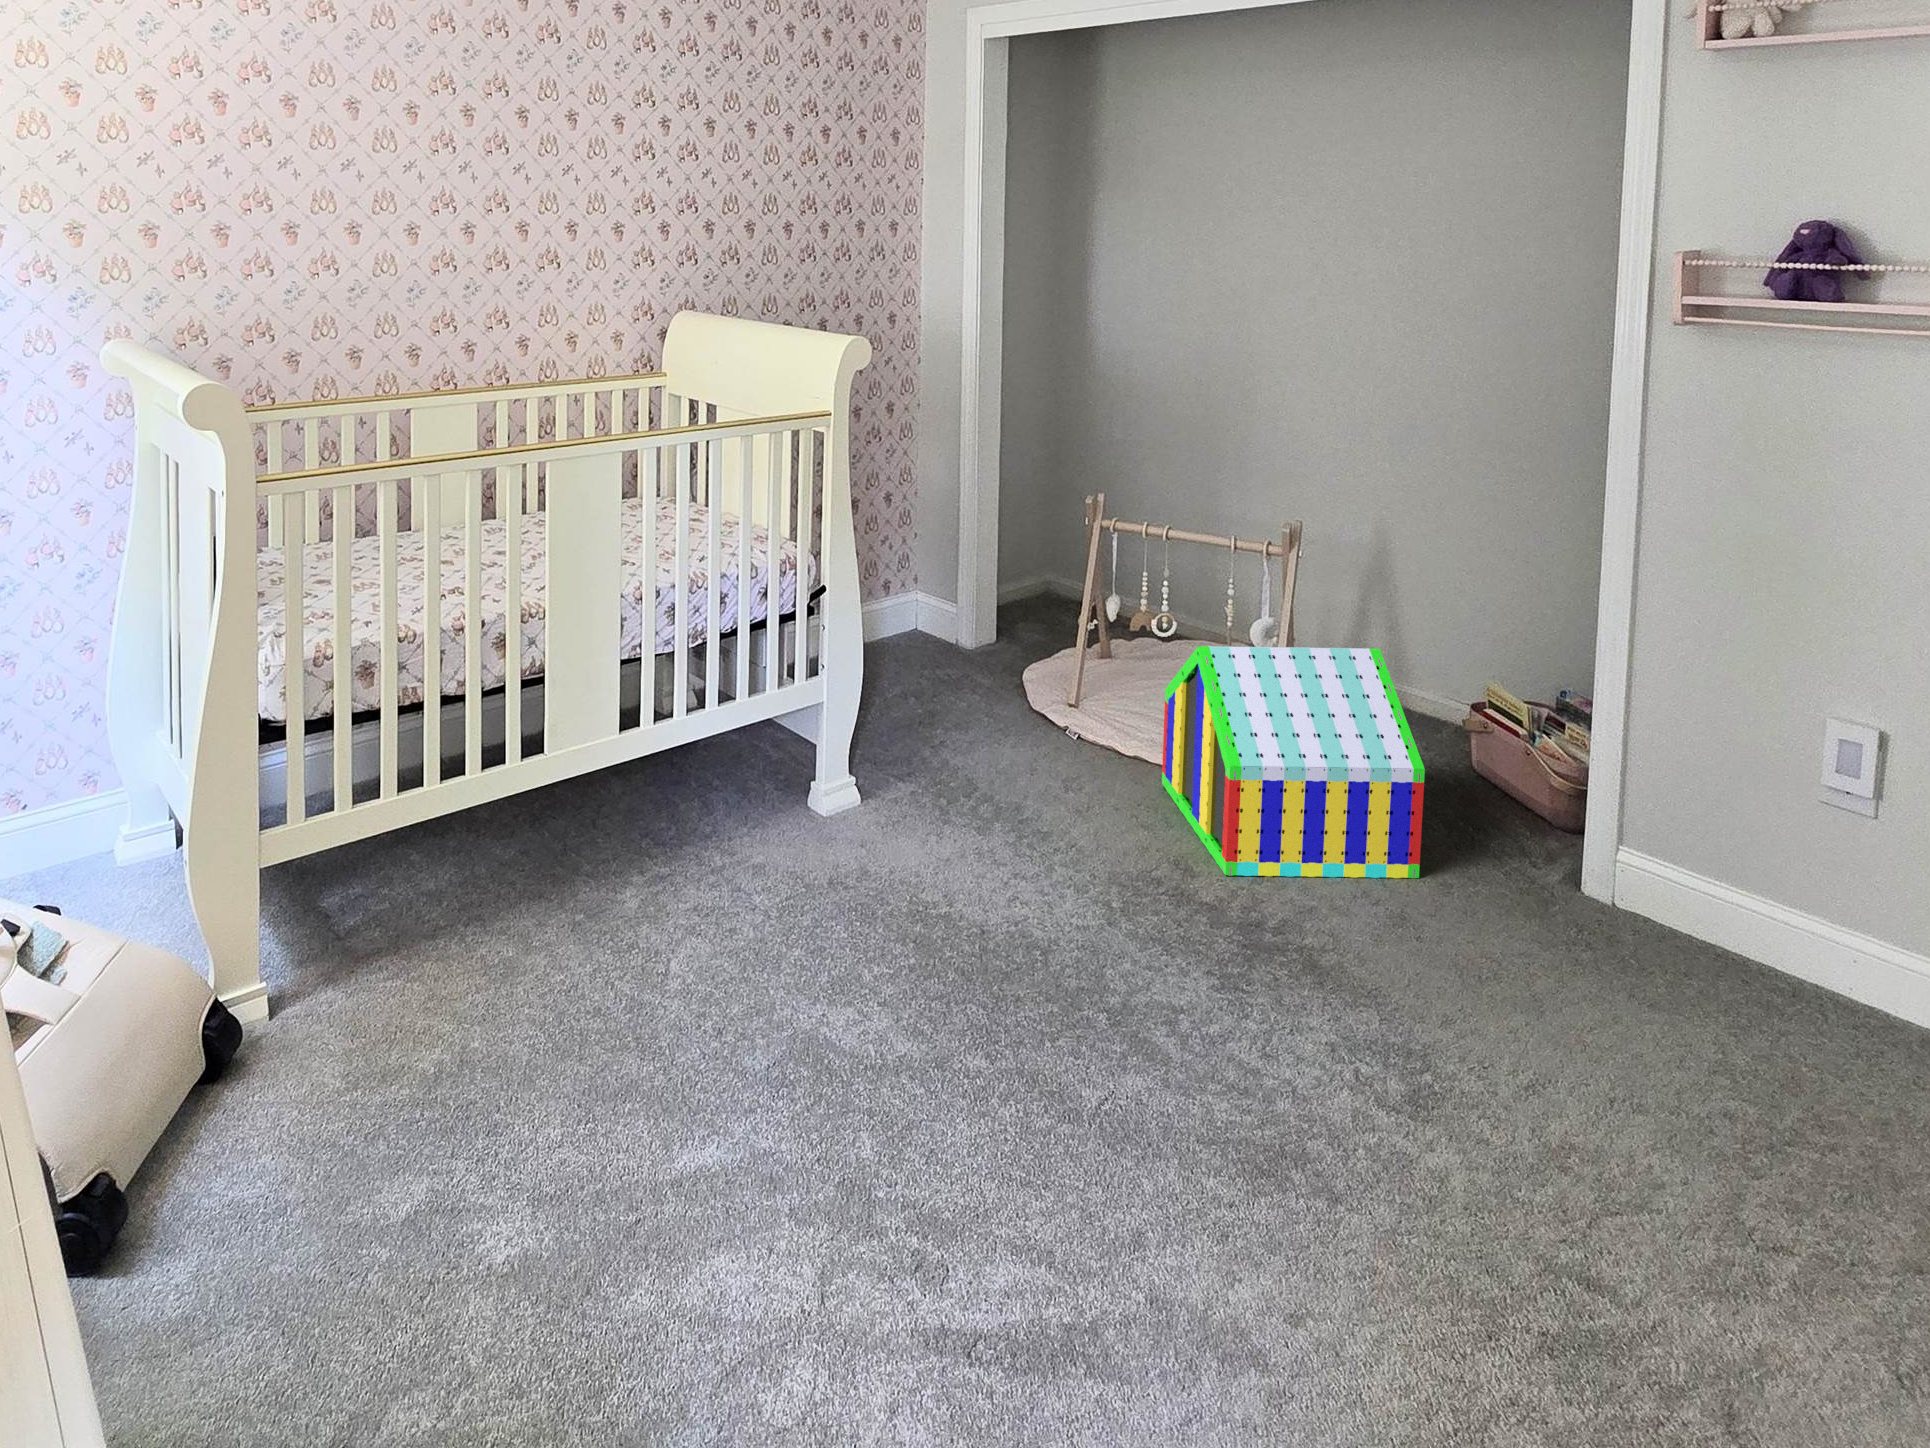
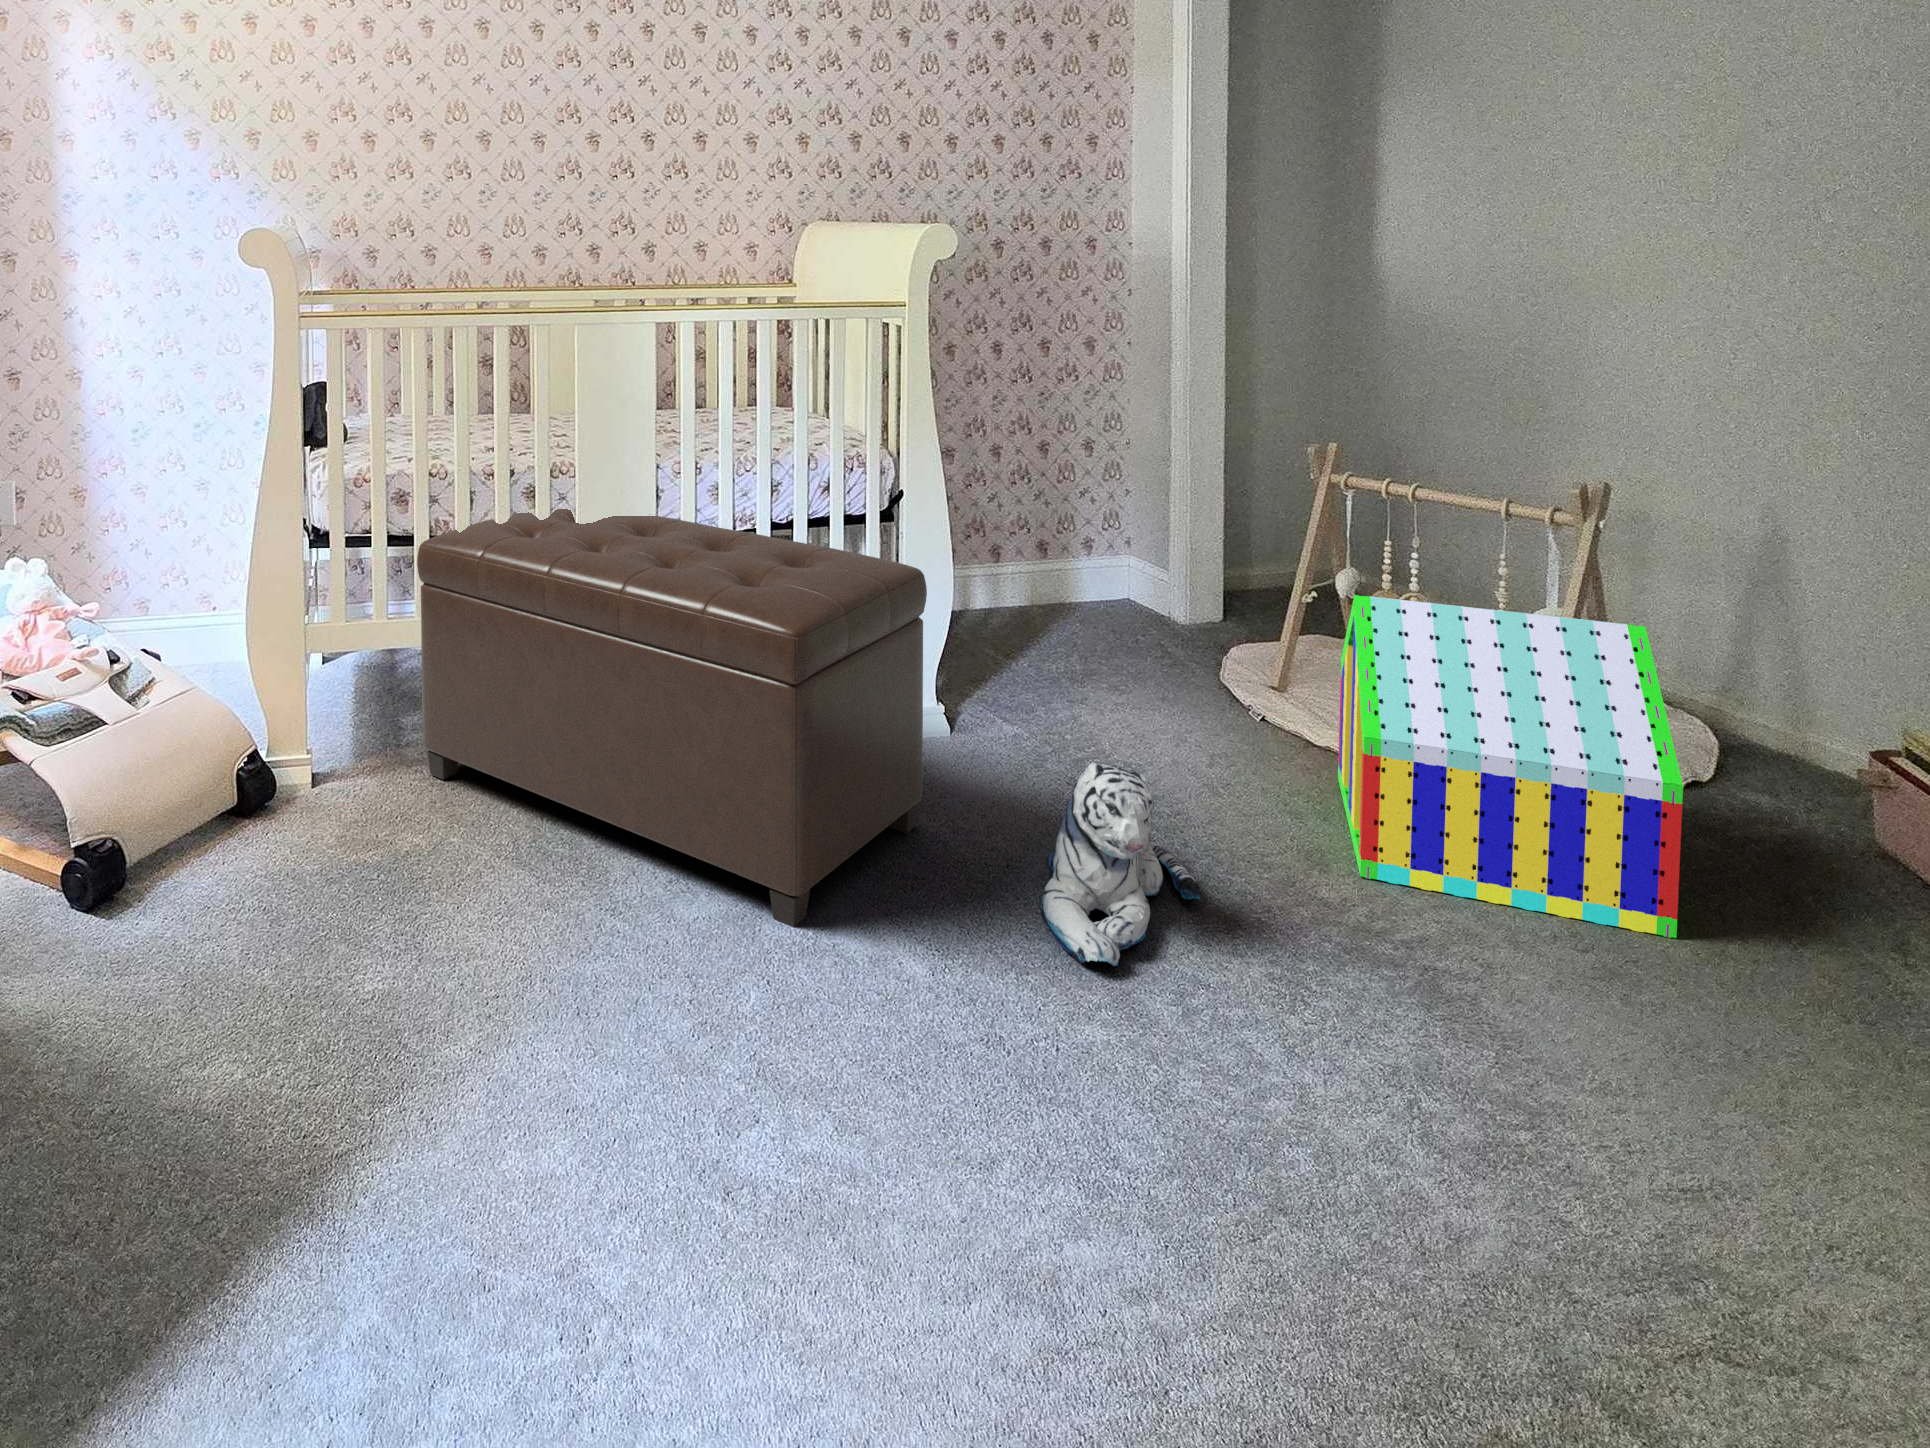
ottoman: none [398,636,914,1053] -> present [417,509,927,927]
plush toy: none [1021,836,1146,1020] -> present [1041,763,1200,966]

